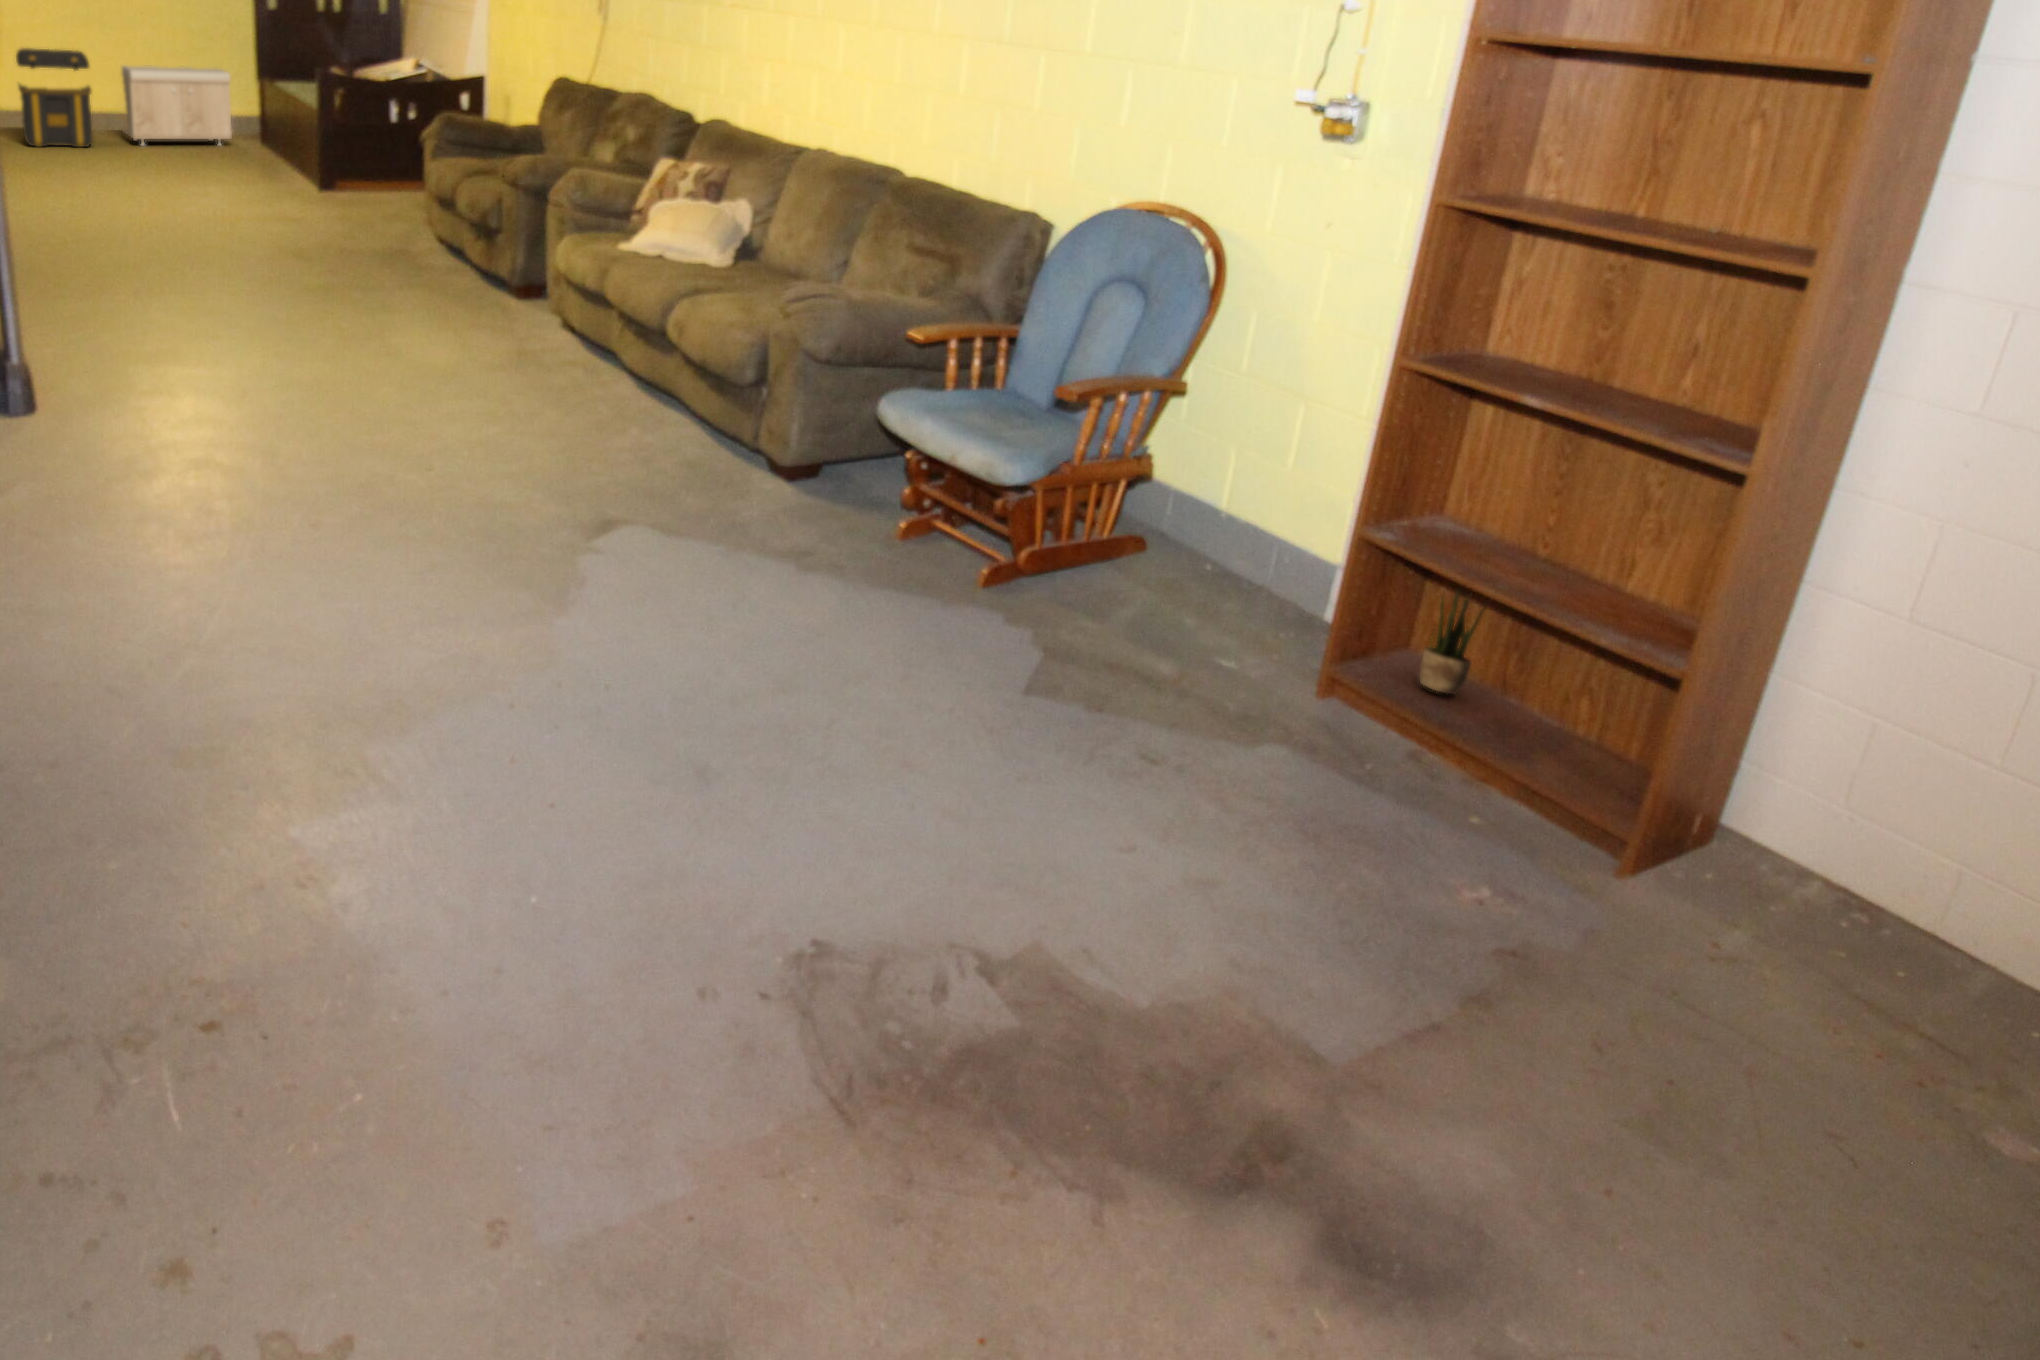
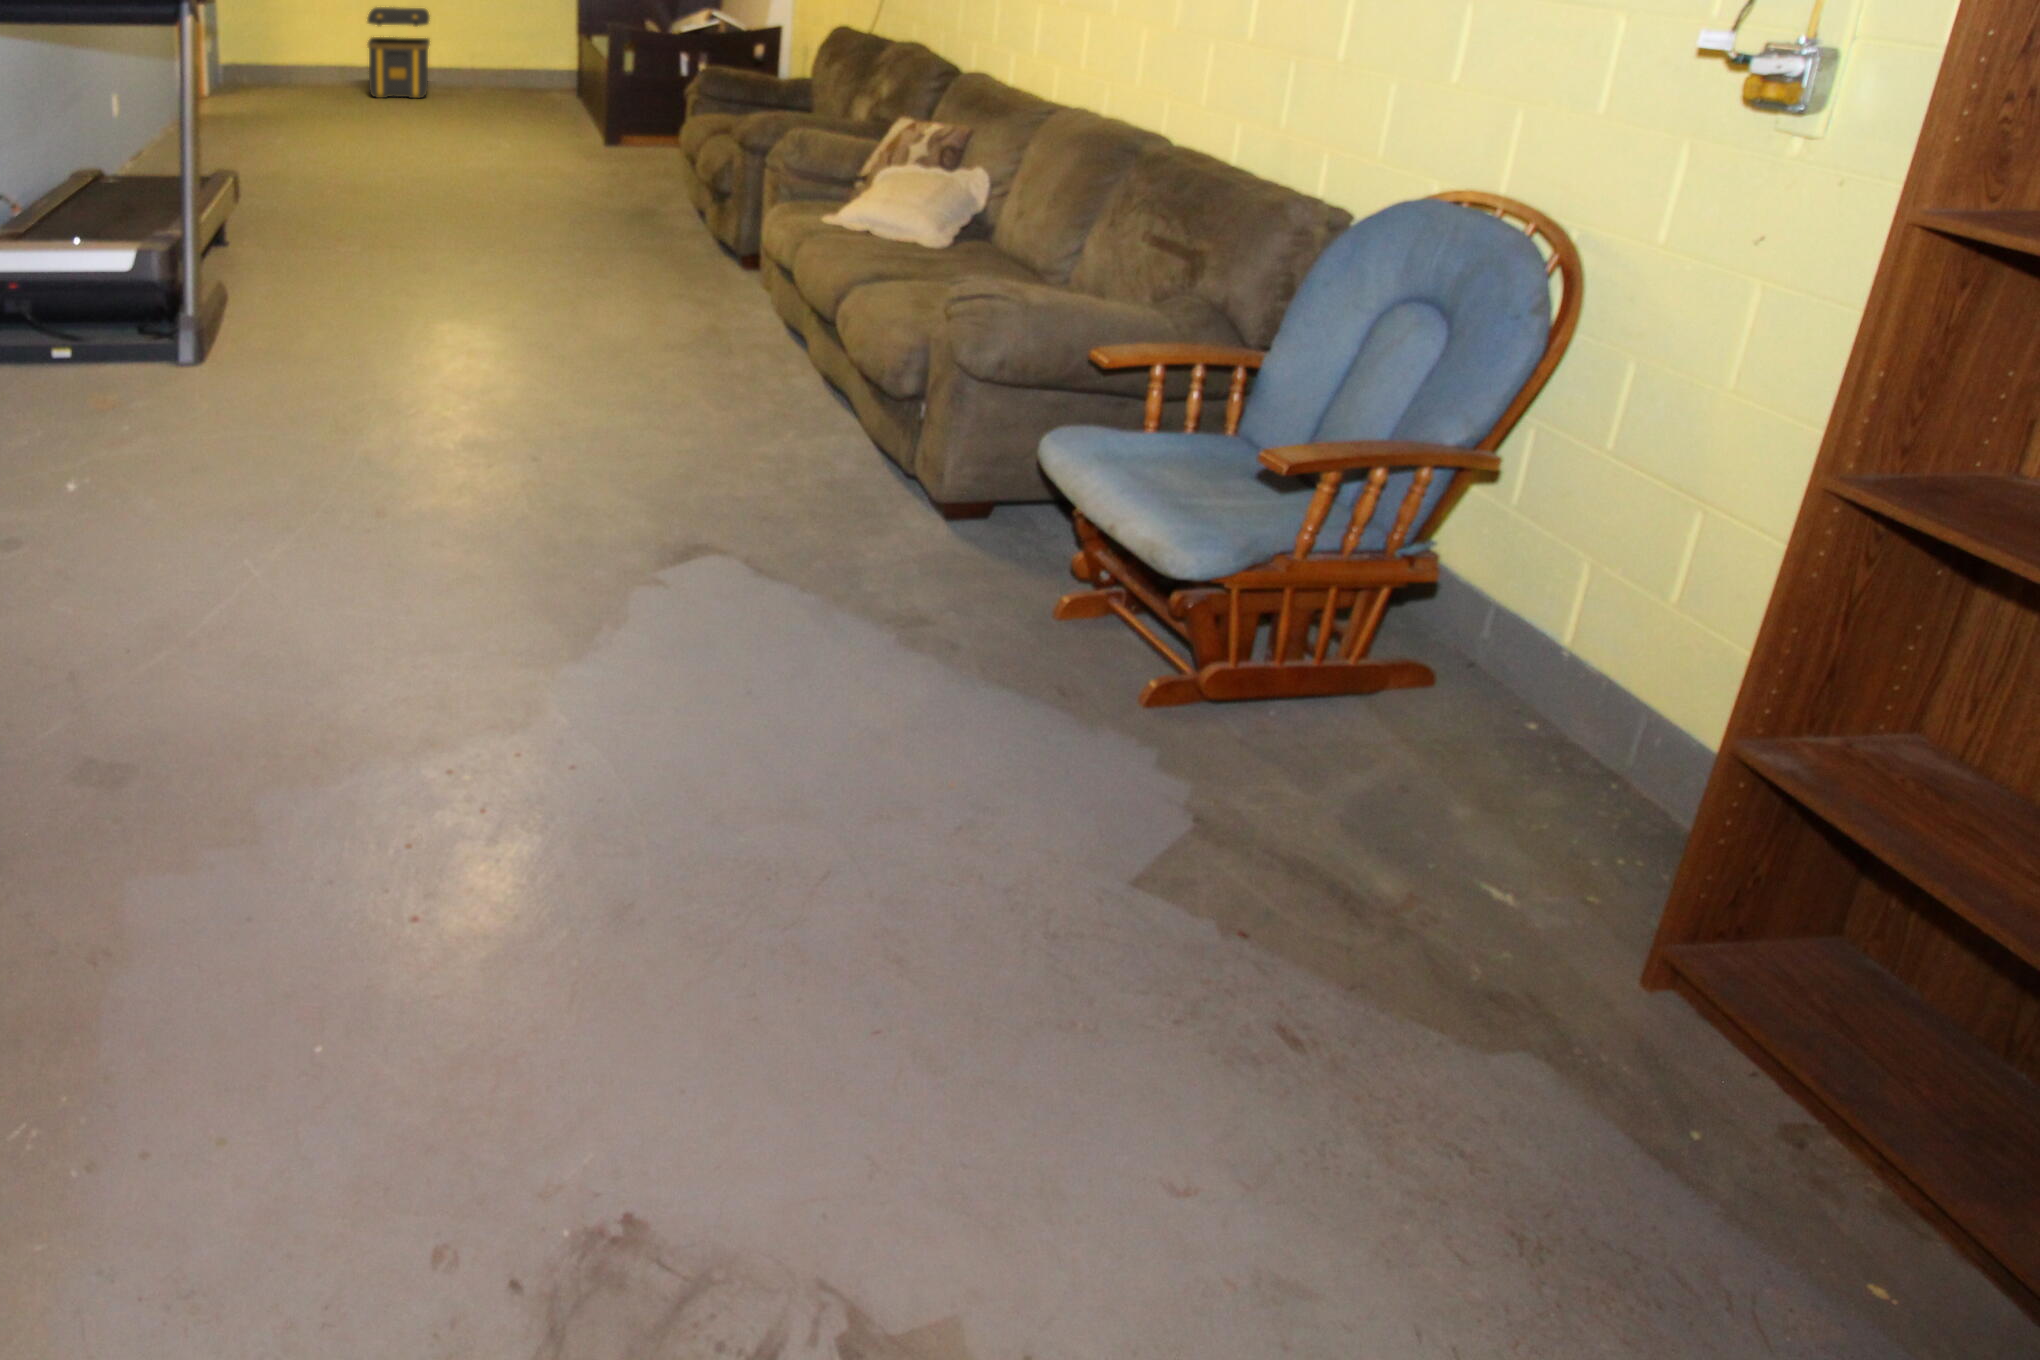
storage bench: present [122,65,232,146] -> none [457,21,555,97]
potted plant: present [1419,592,1485,694] -> none [1840,868,1995,1044]

